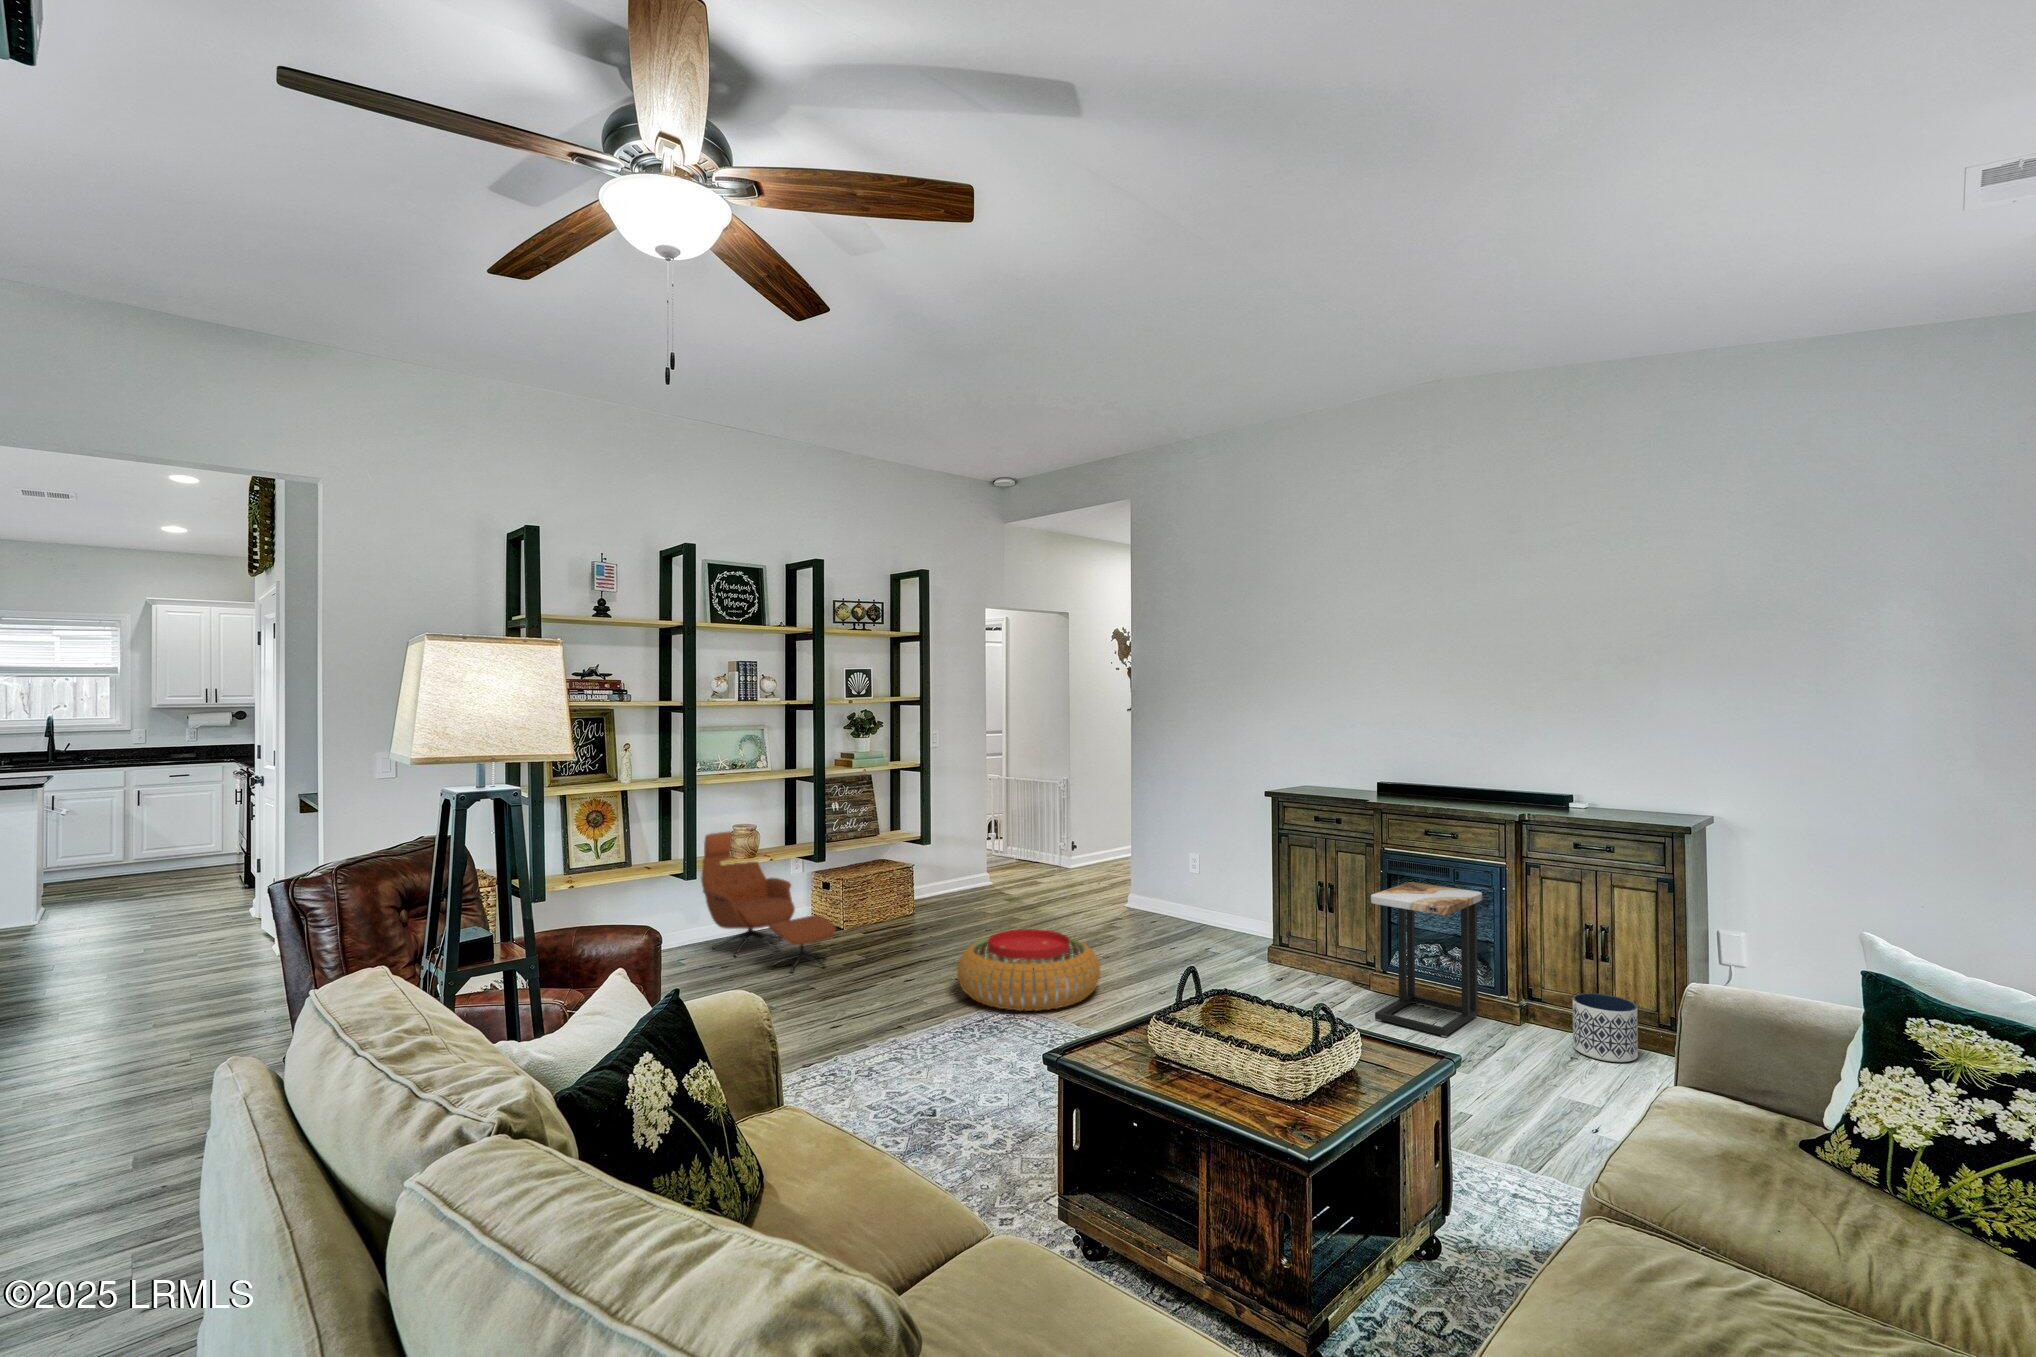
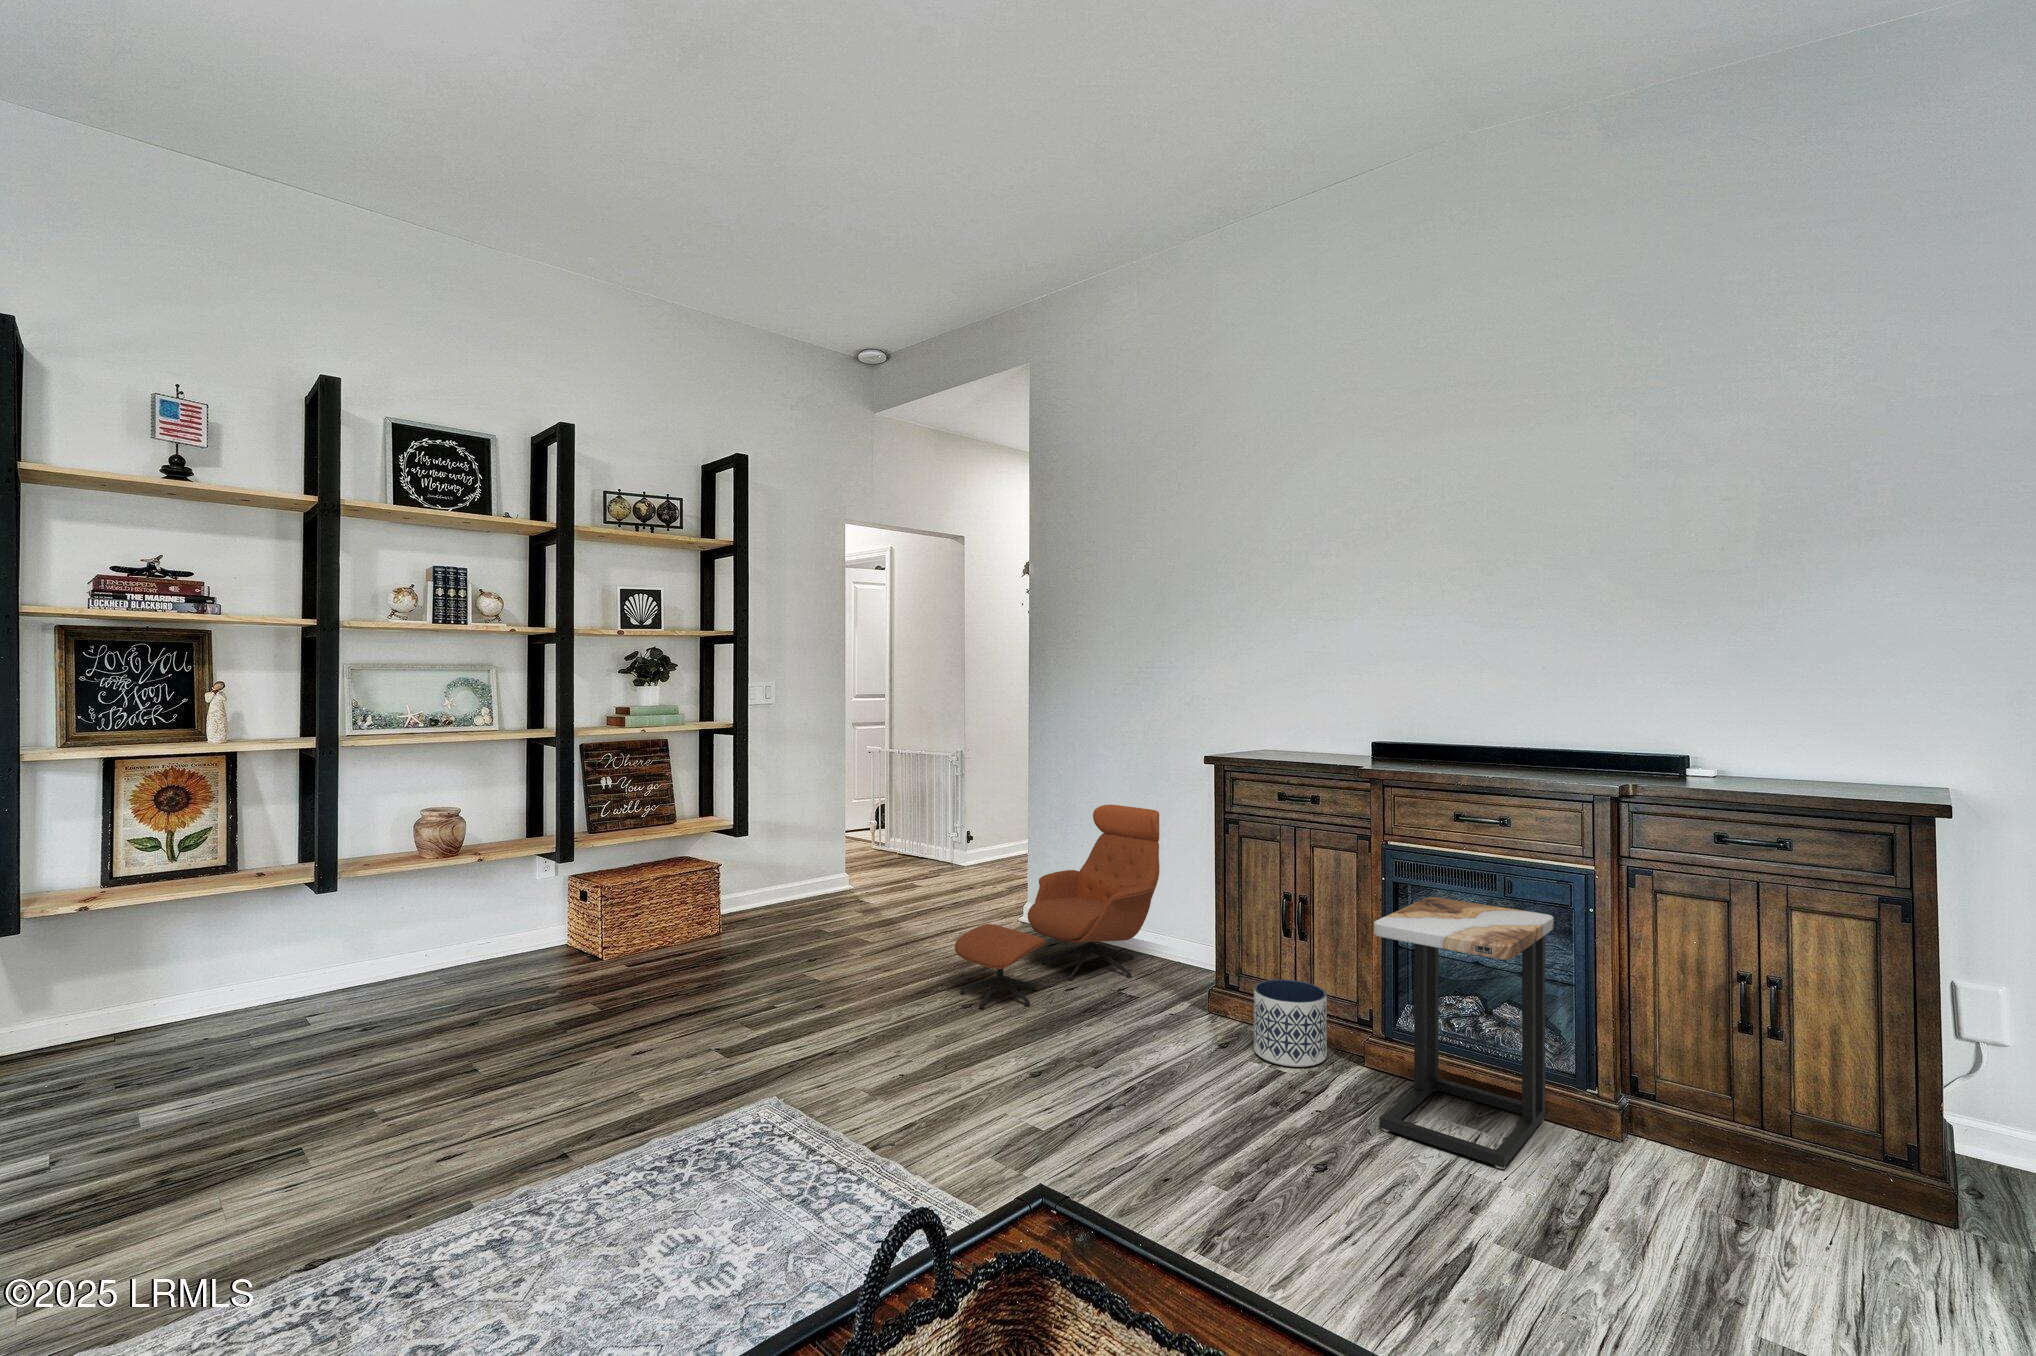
lounge chair: present [701,831,836,973] -> present [955,805,1159,1008]
pouf: present [957,929,1100,1011] -> none [704,970,940,1116]
planter: present [1573,993,1638,1062] -> present [1254,980,1327,1067]

